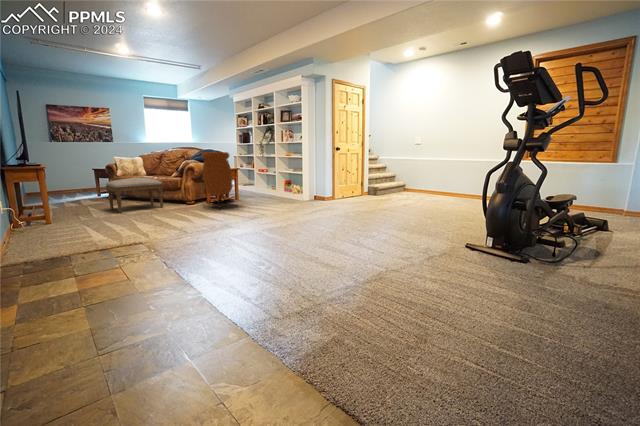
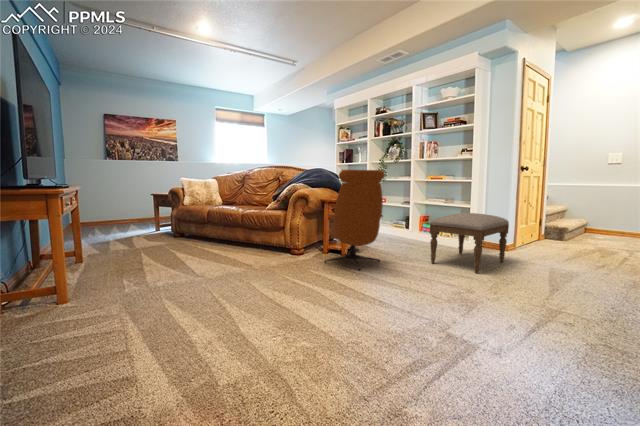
ottoman: present [106,178,163,213] -> present [430,213,509,273]

